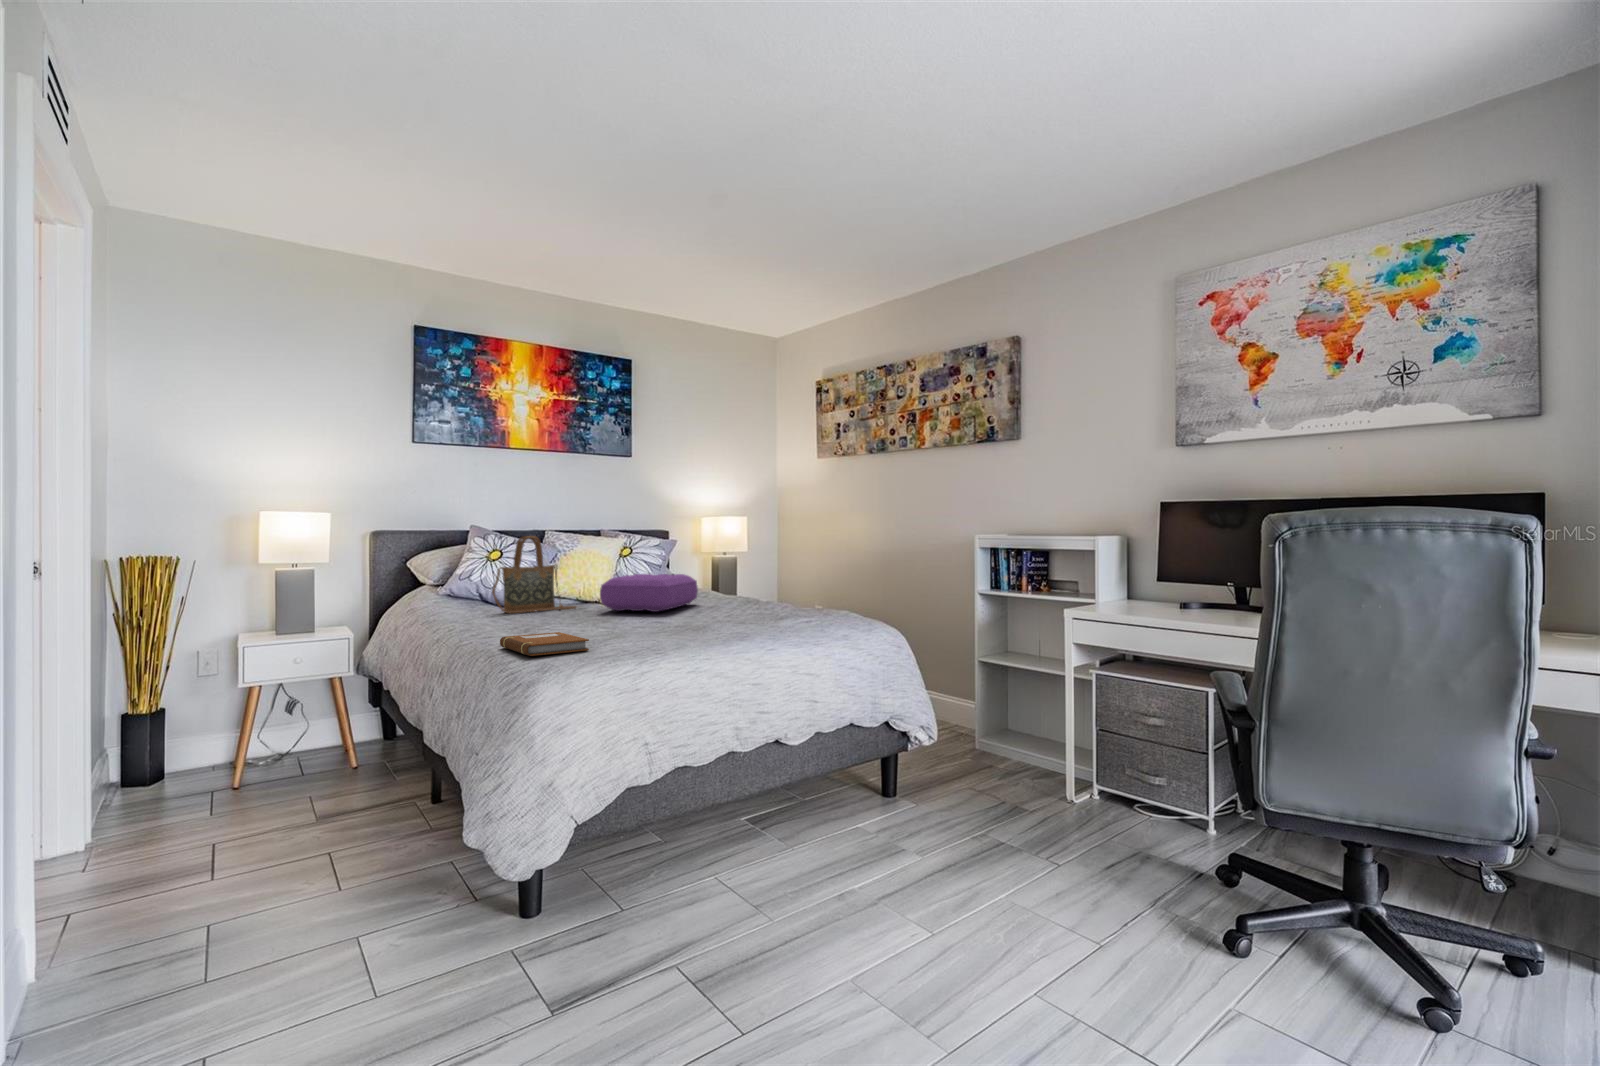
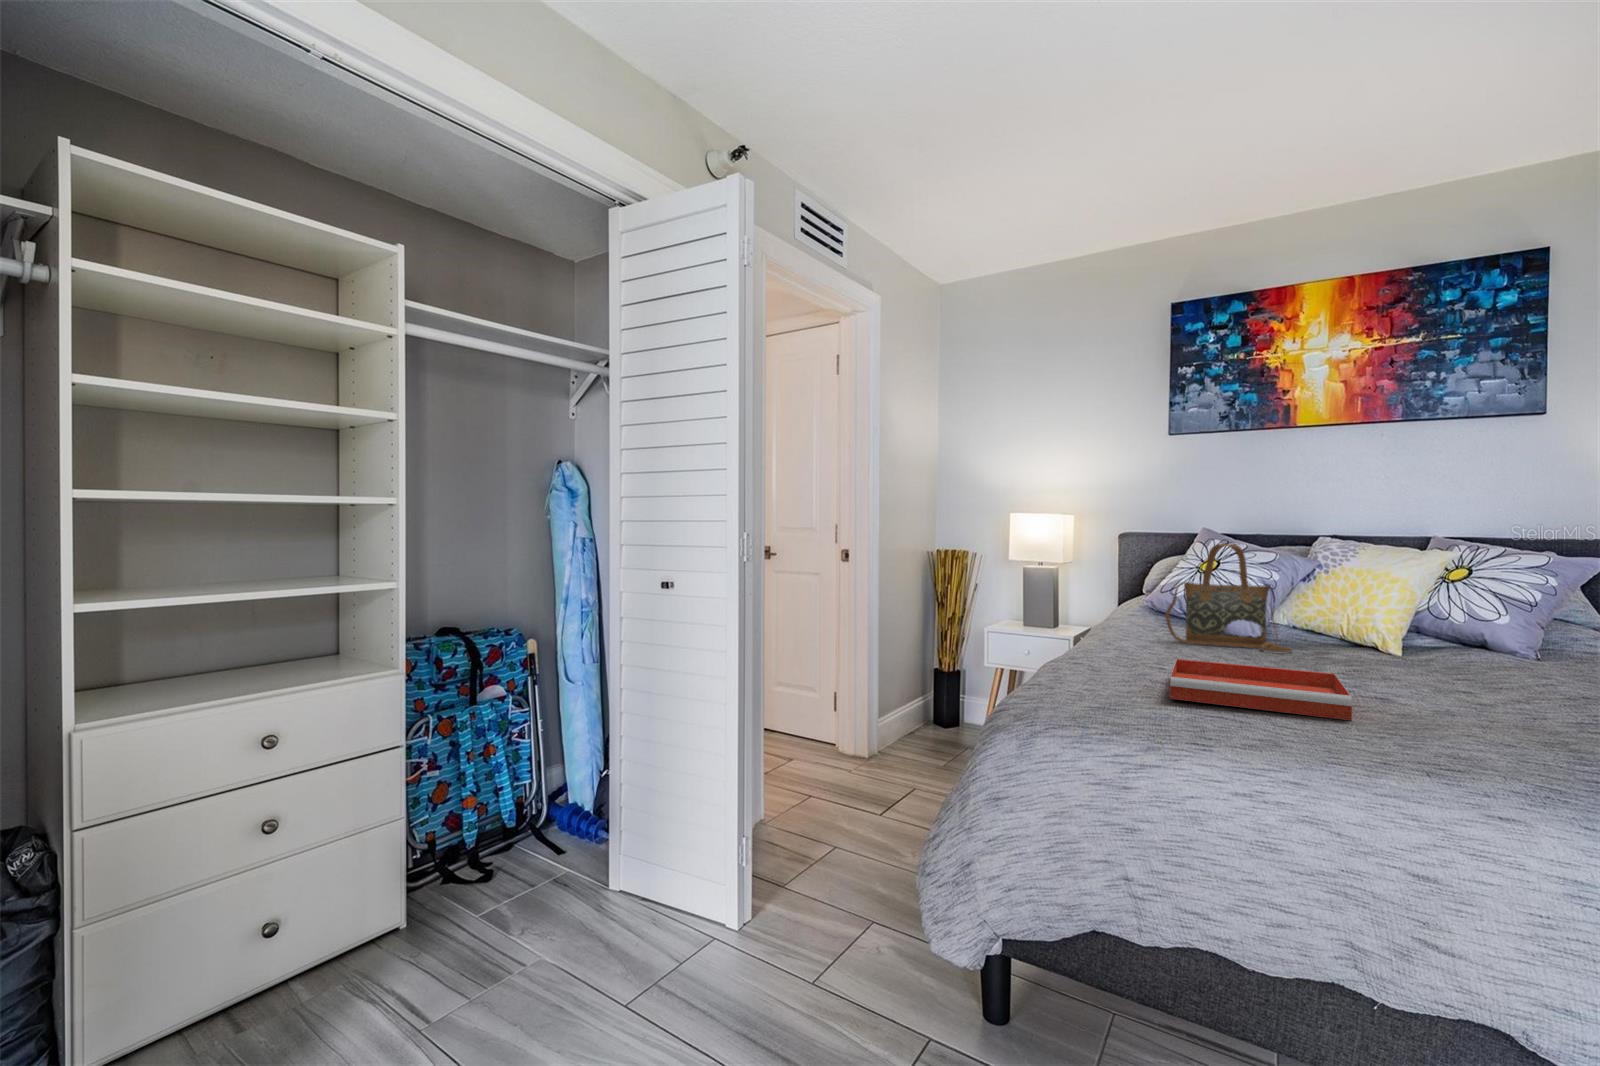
pillow: present [600,574,698,612] -> none [1303,614,1548,684]
tray: none [559,609,676,636] -> present [1170,659,1353,720]
notebook: present [500,632,589,656] -> none [1015,673,1122,719]

